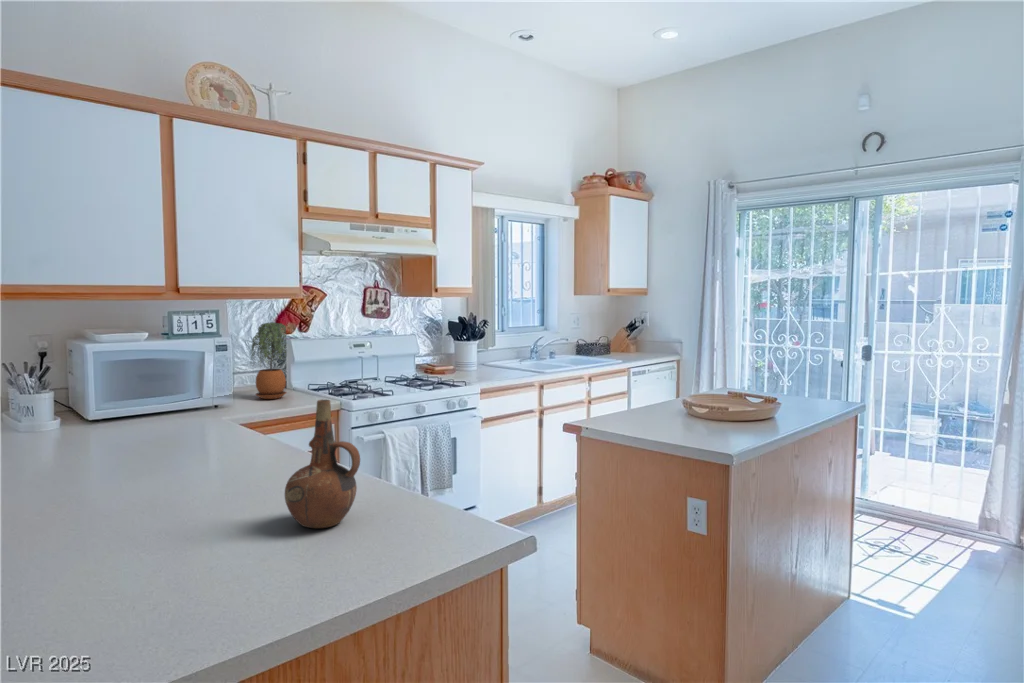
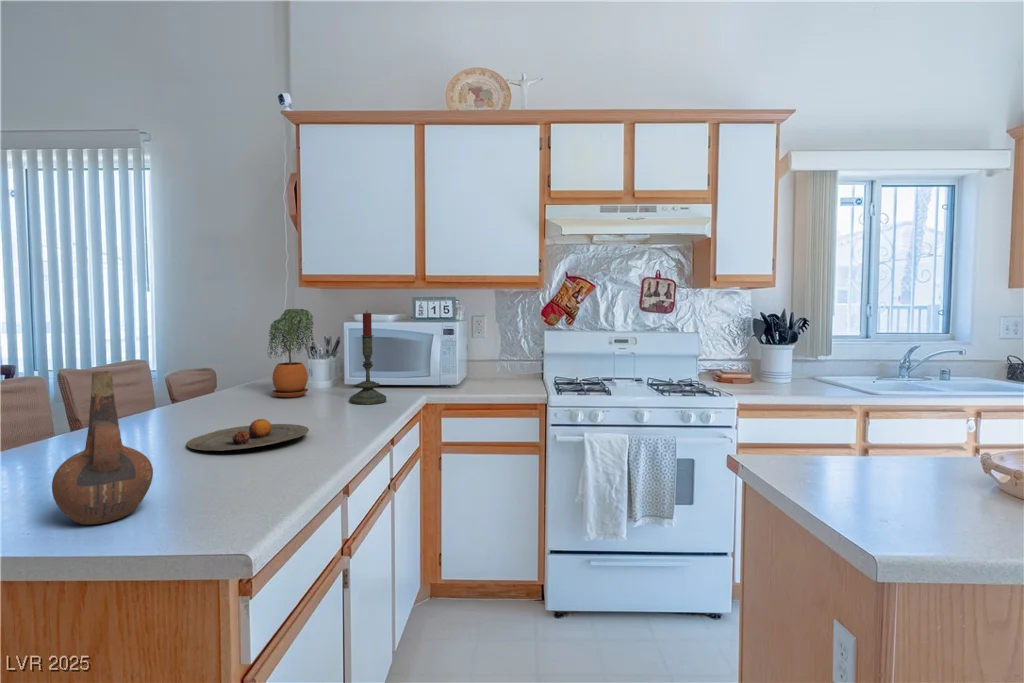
potted plant: present [252,322,286,399] -> present [269,309,314,398]
candle: none [169,331,213,436] -> present [350,311,386,404]
plate: none [151,451,279,488] -> present [187,419,309,451]

